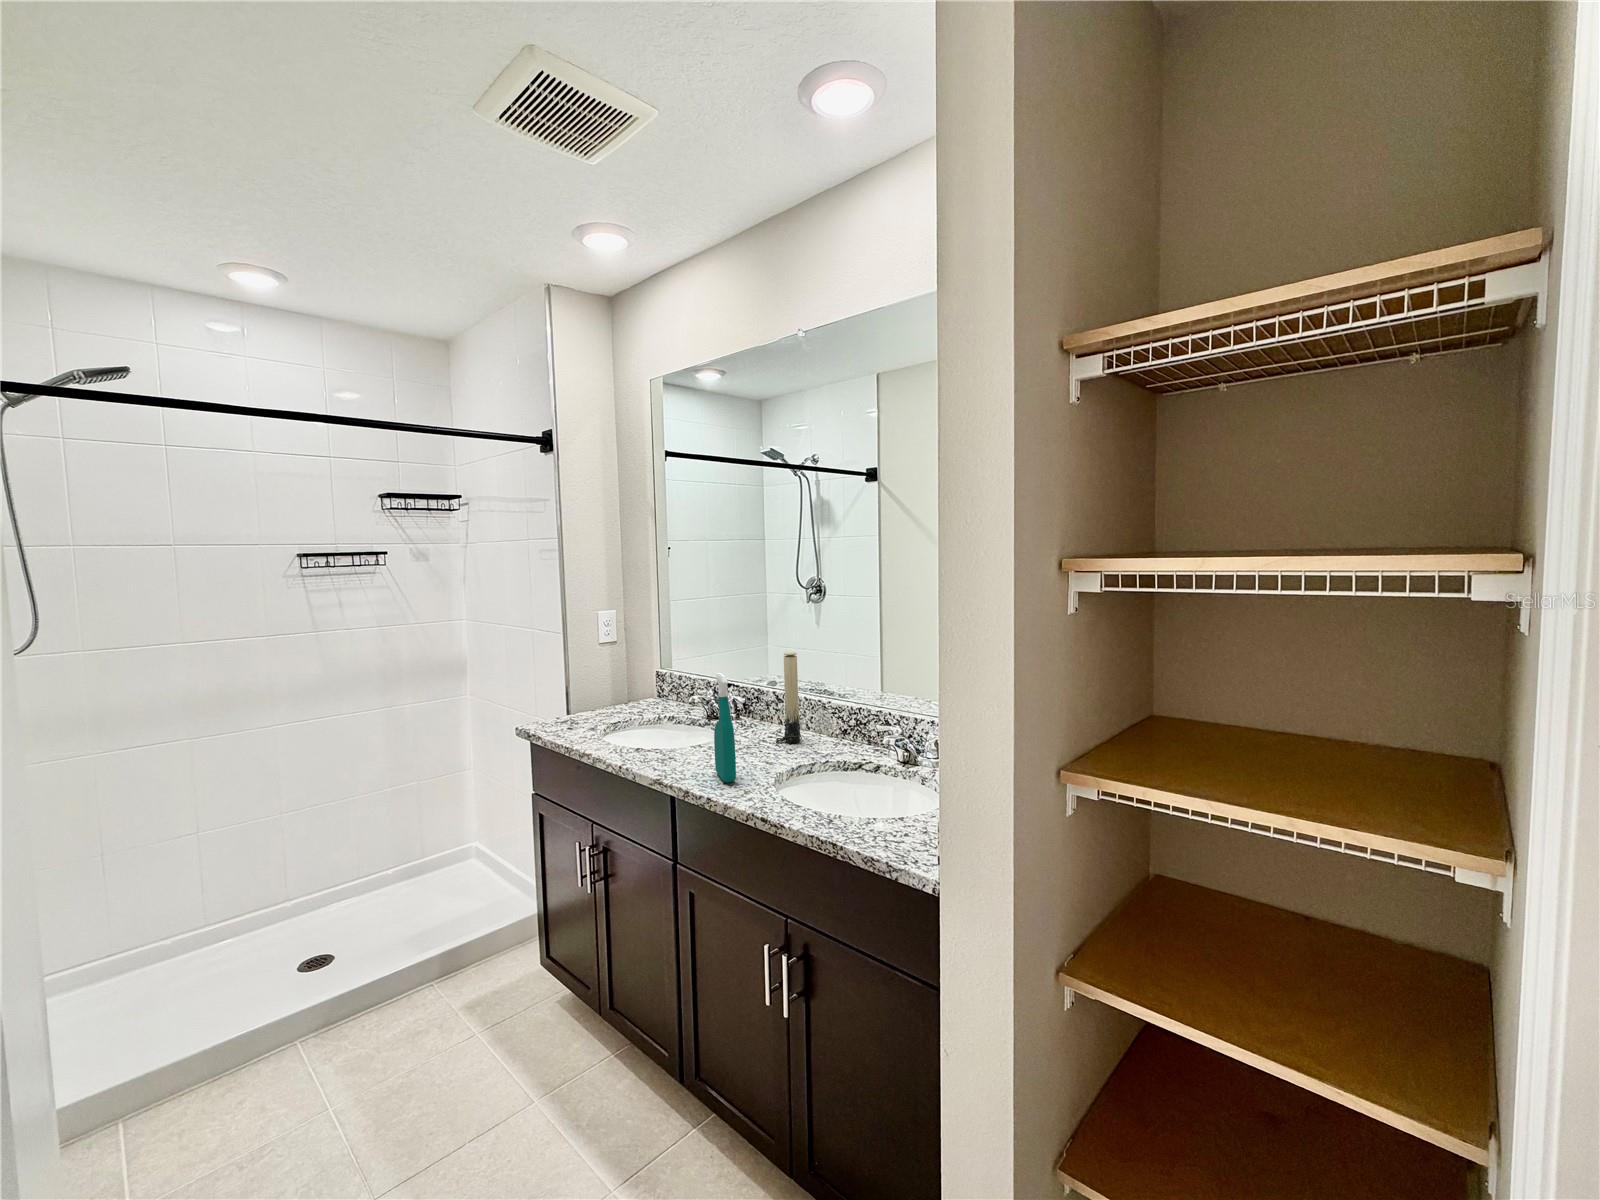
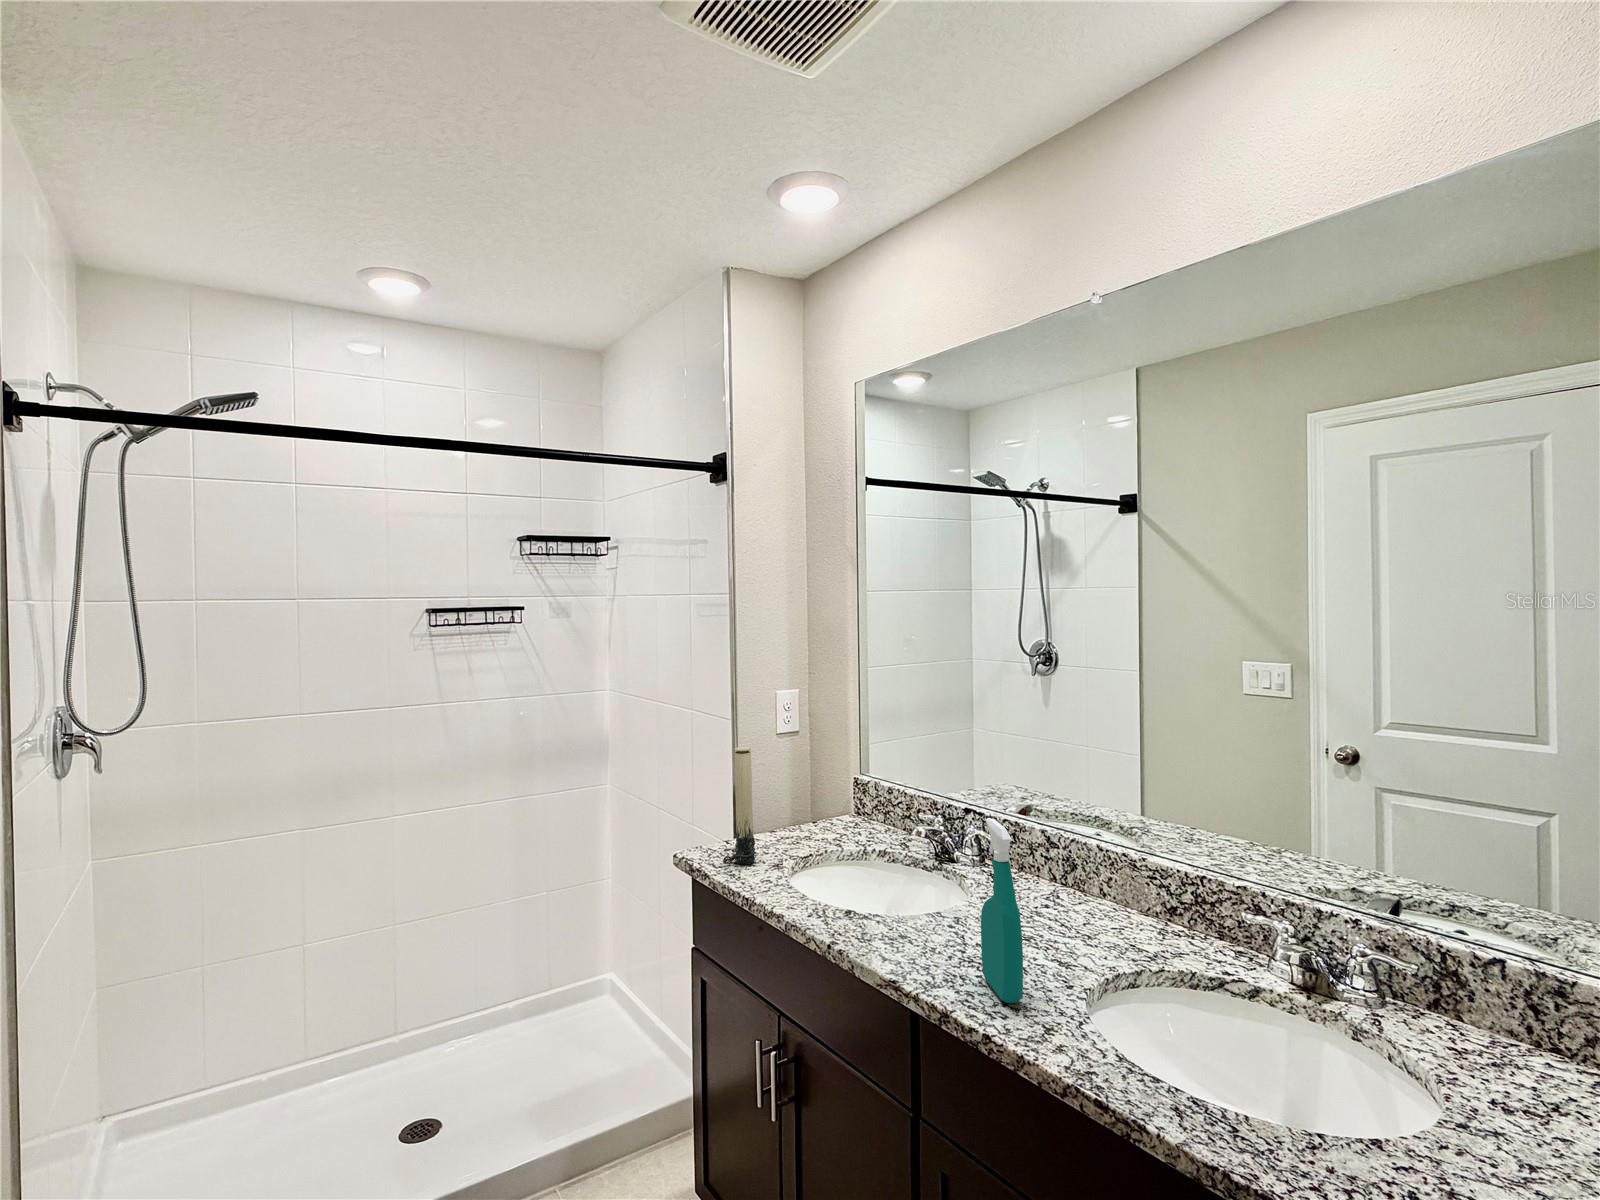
candle: present [776,652,802,743] -> present [723,747,755,864]

